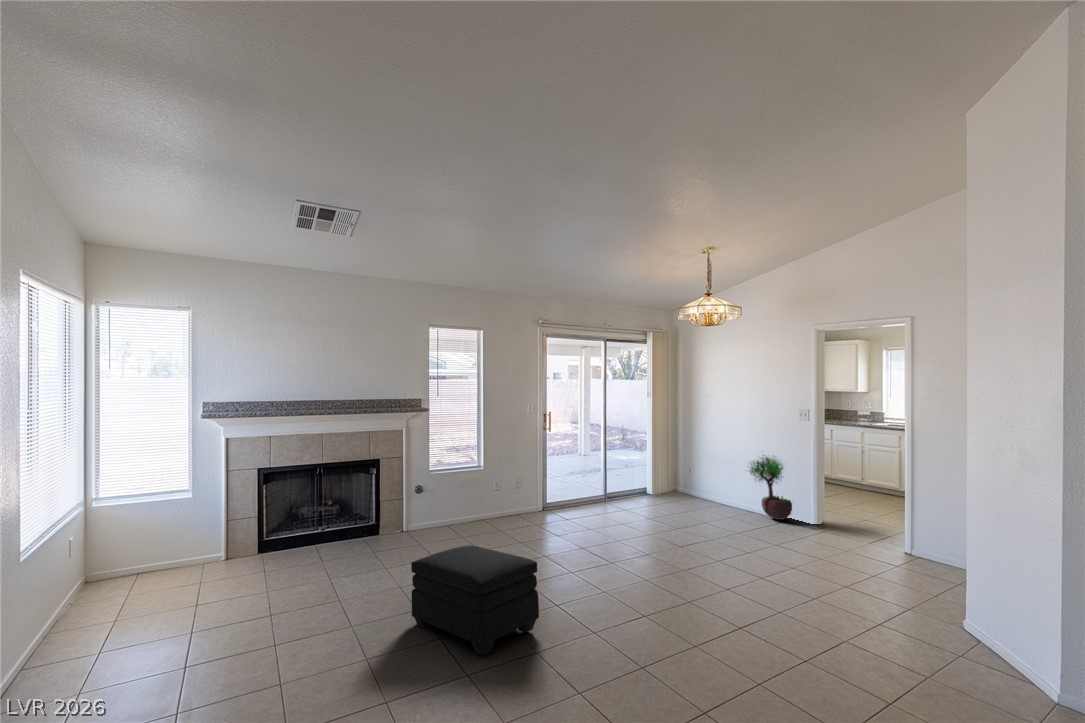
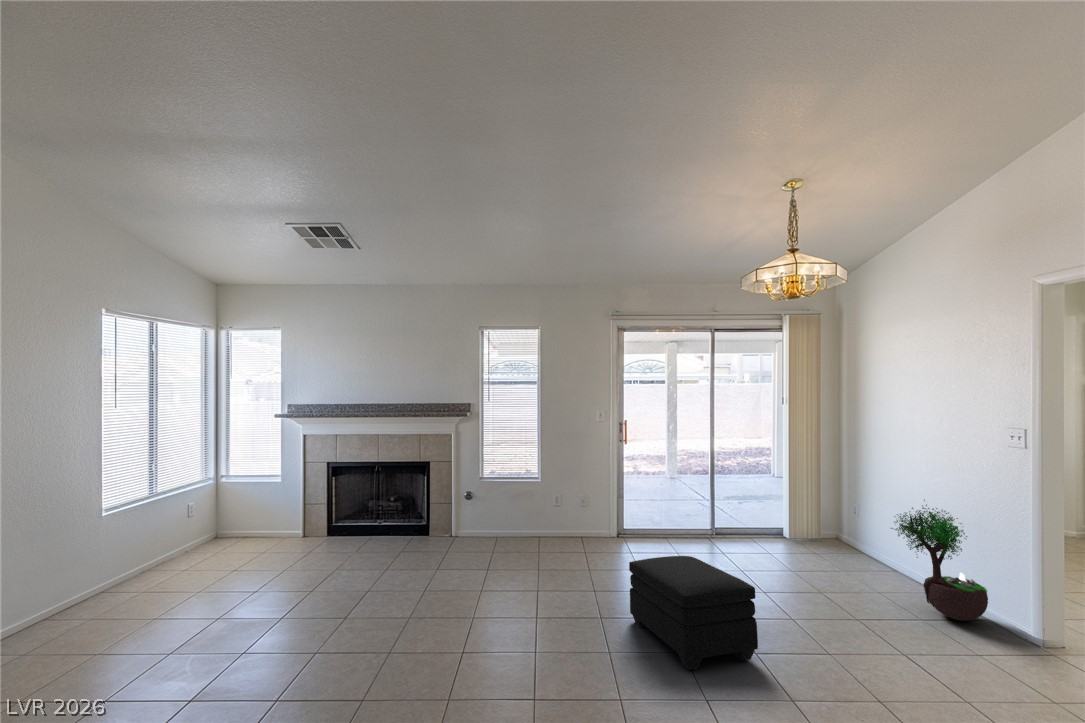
ottoman: present [411,545,539,655] -> present [629,556,758,670]

